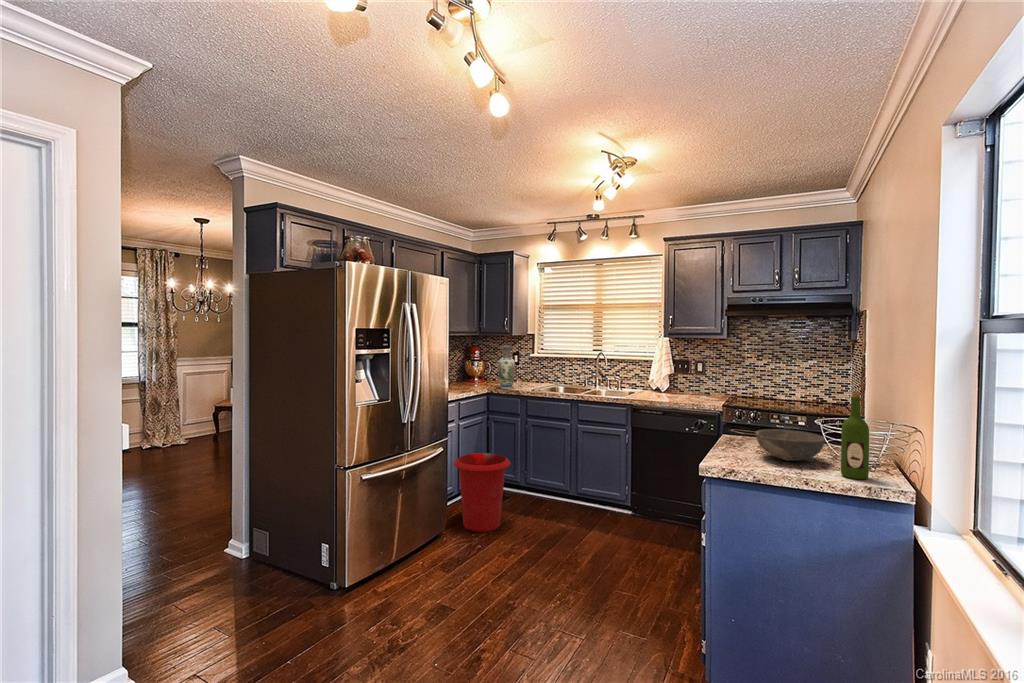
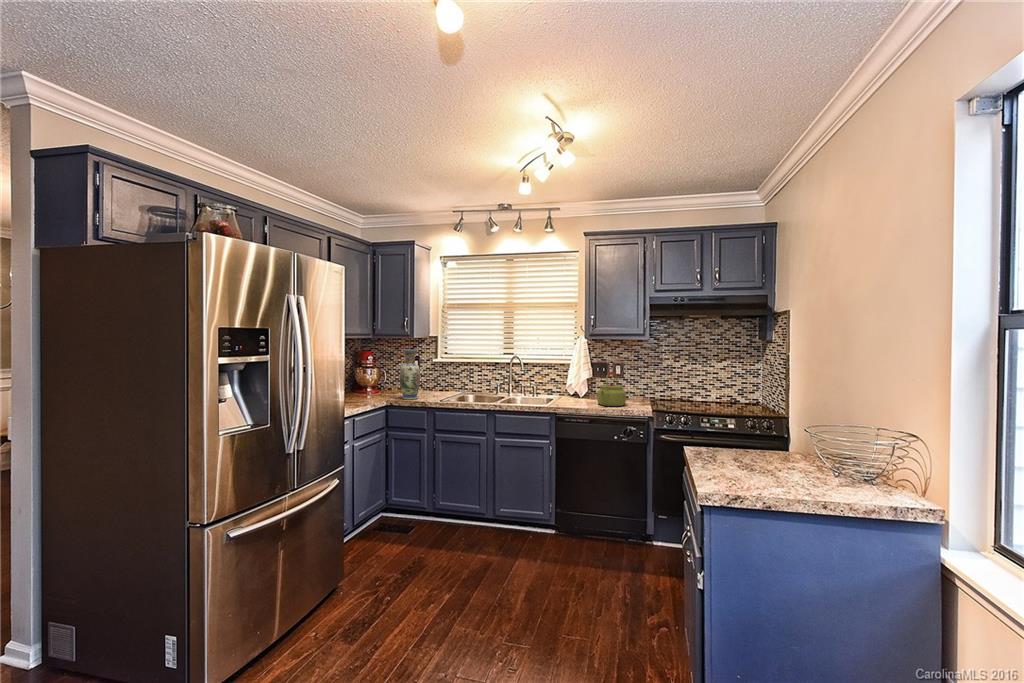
kettle: none [675,369,703,401] -> present [597,372,626,406]
wine bottle: present [841,391,869,479] -> none [859,396,893,500]
bowl: present [756,429,825,461] -> none [746,441,827,479]
waste bin: present [454,453,510,532] -> none [352,478,423,577]

